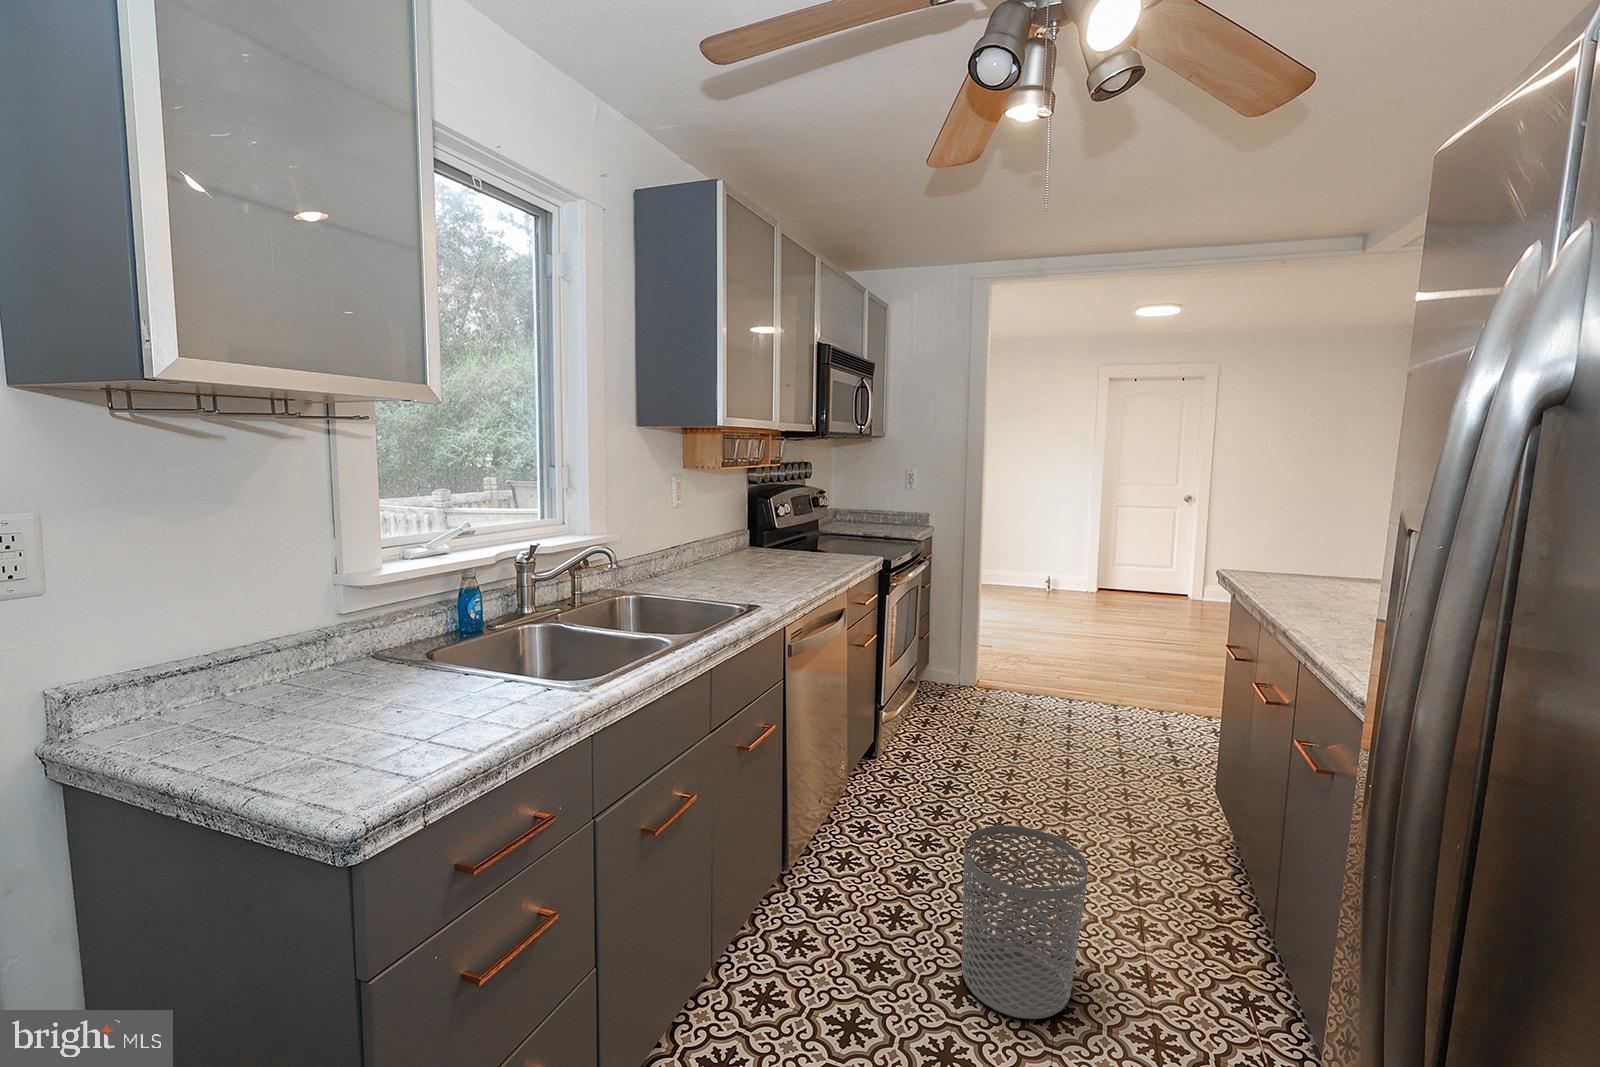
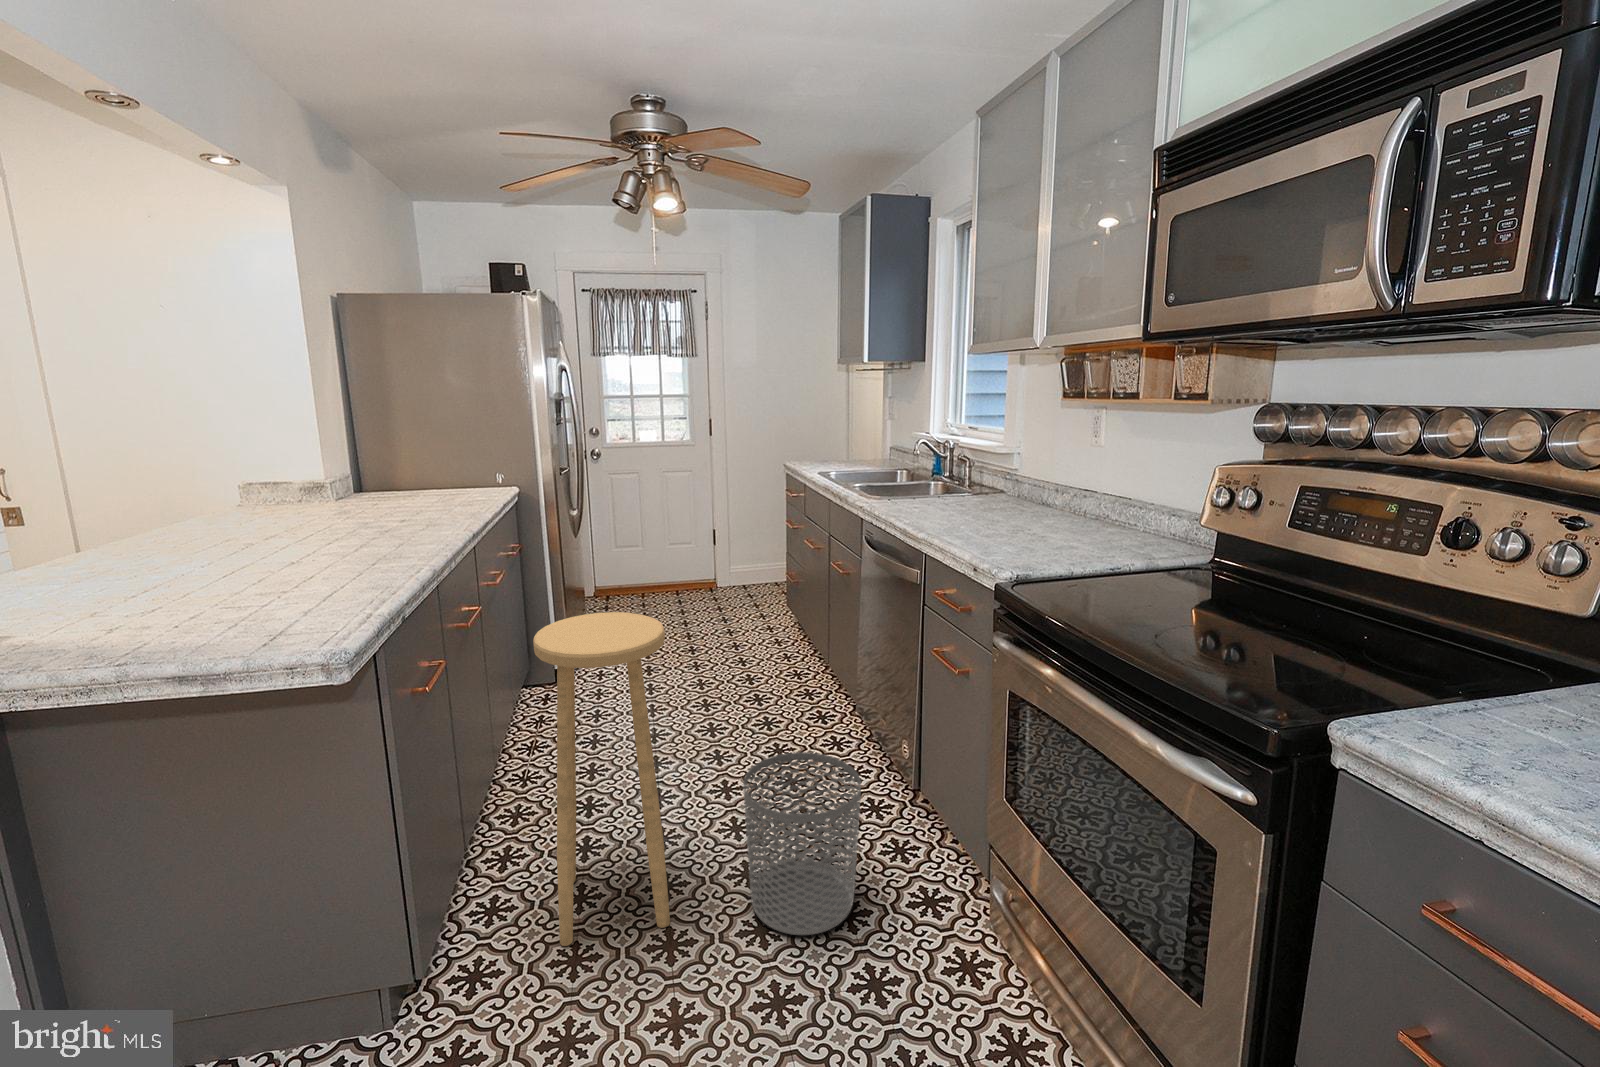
stool: none [792,649,917,949] -> present [533,612,670,946]

